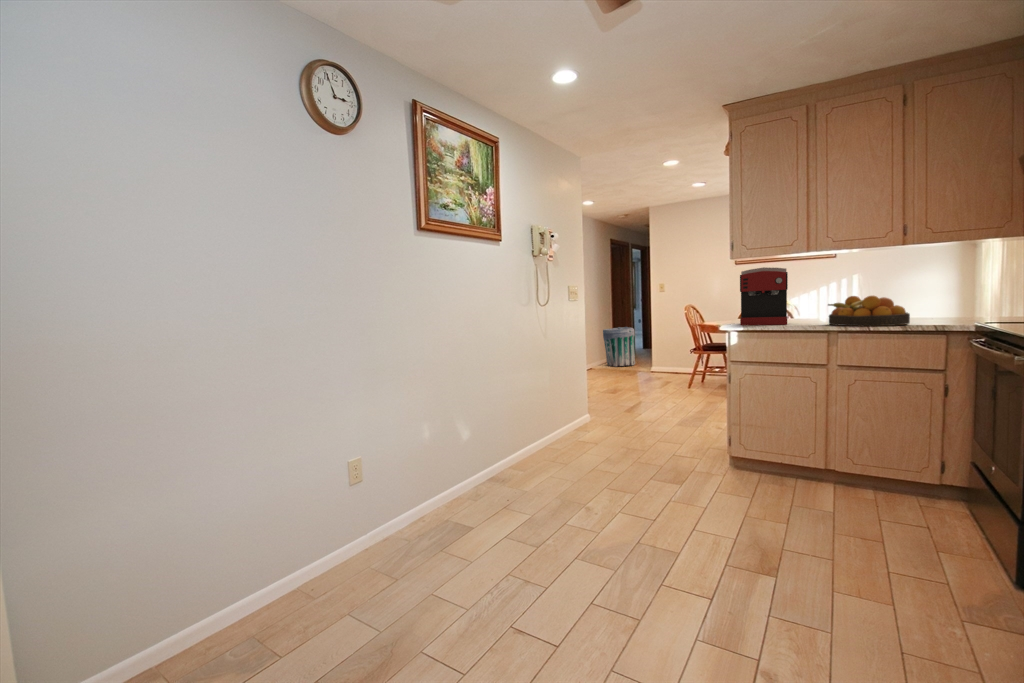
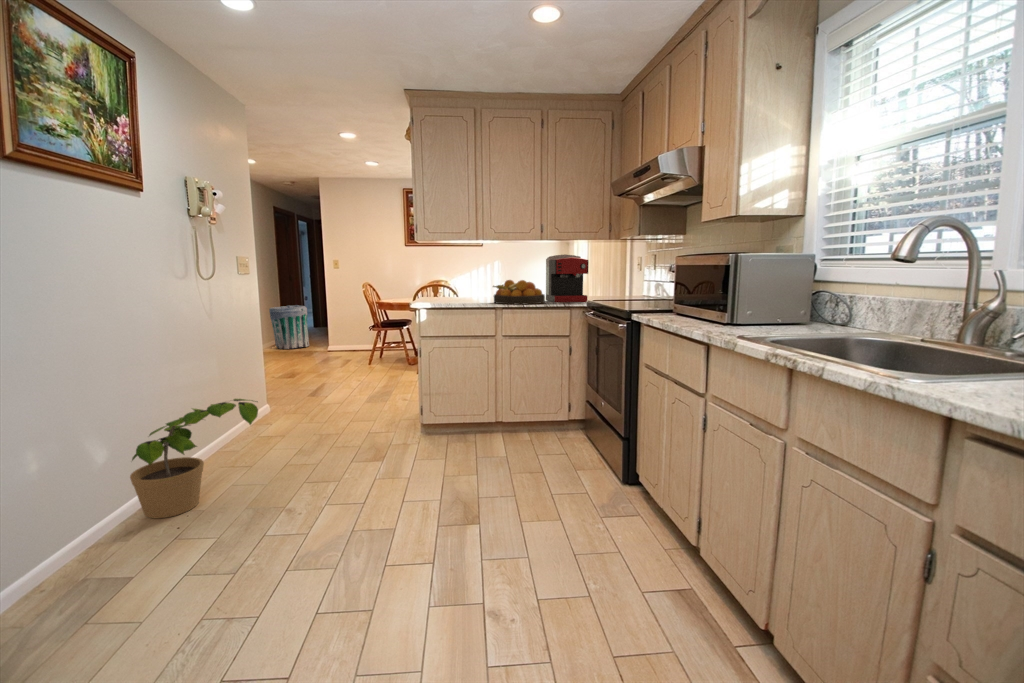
coffee maker: present [740,267,788,325] -> present [546,254,589,302]
potted plant: none [479,407,567,495] -> present [130,399,258,518]

